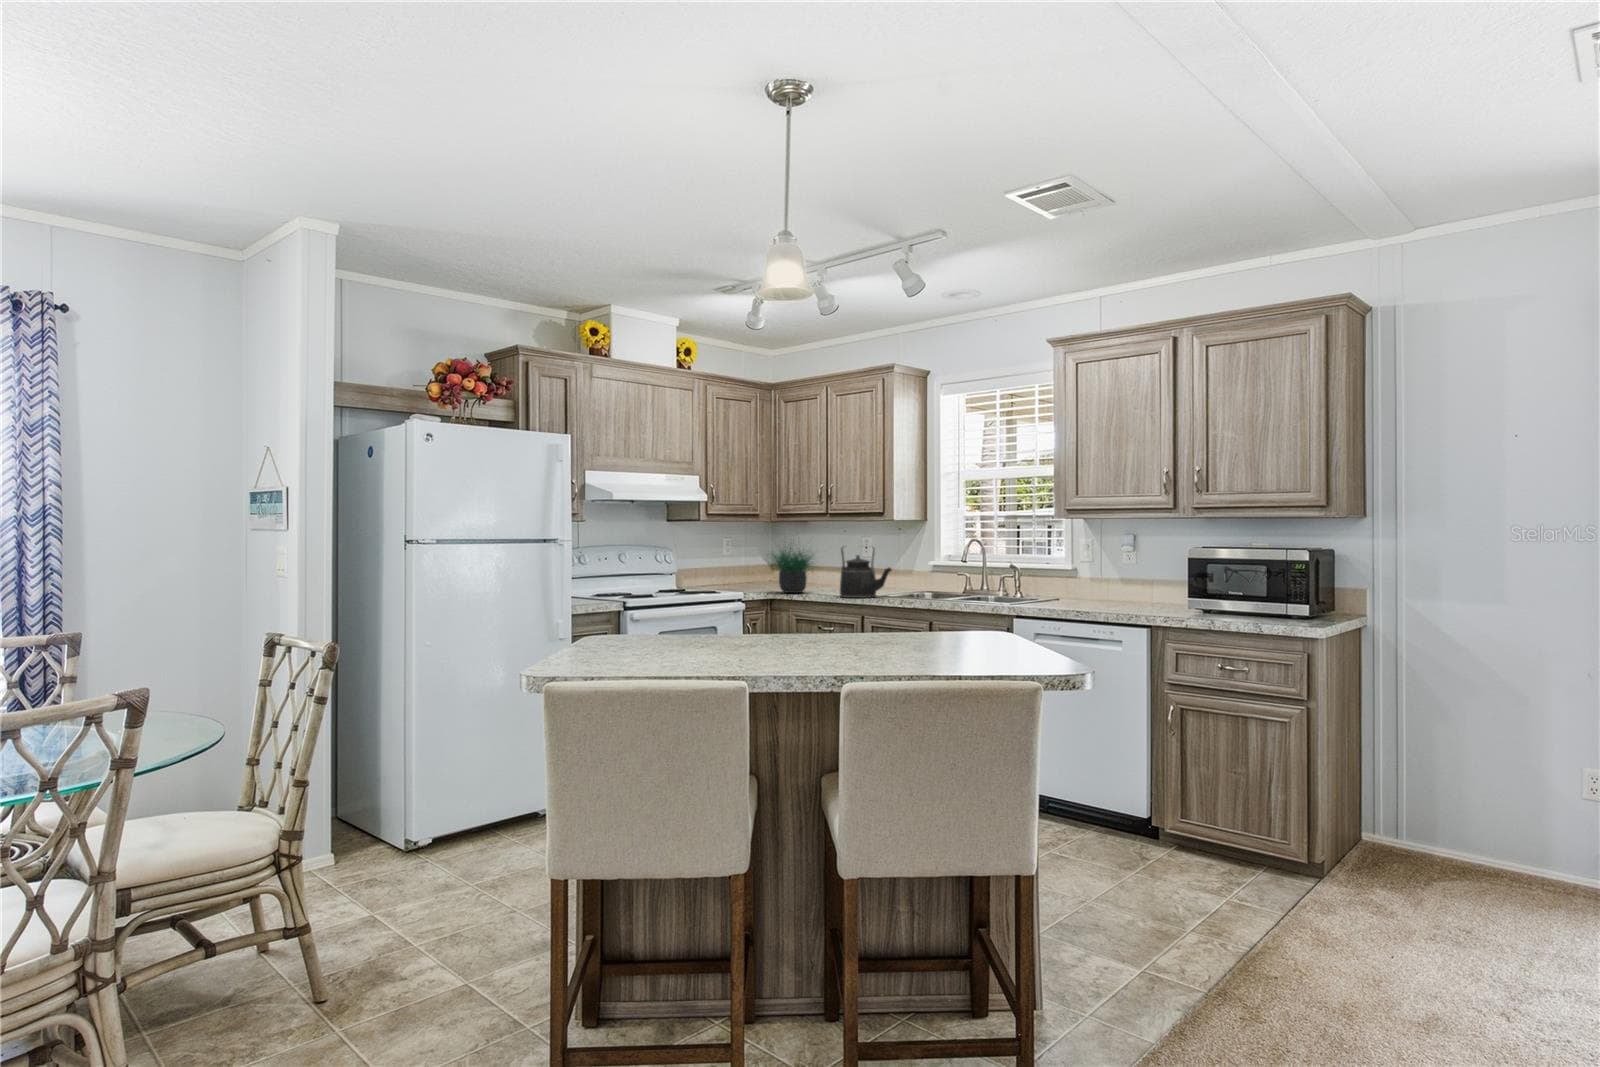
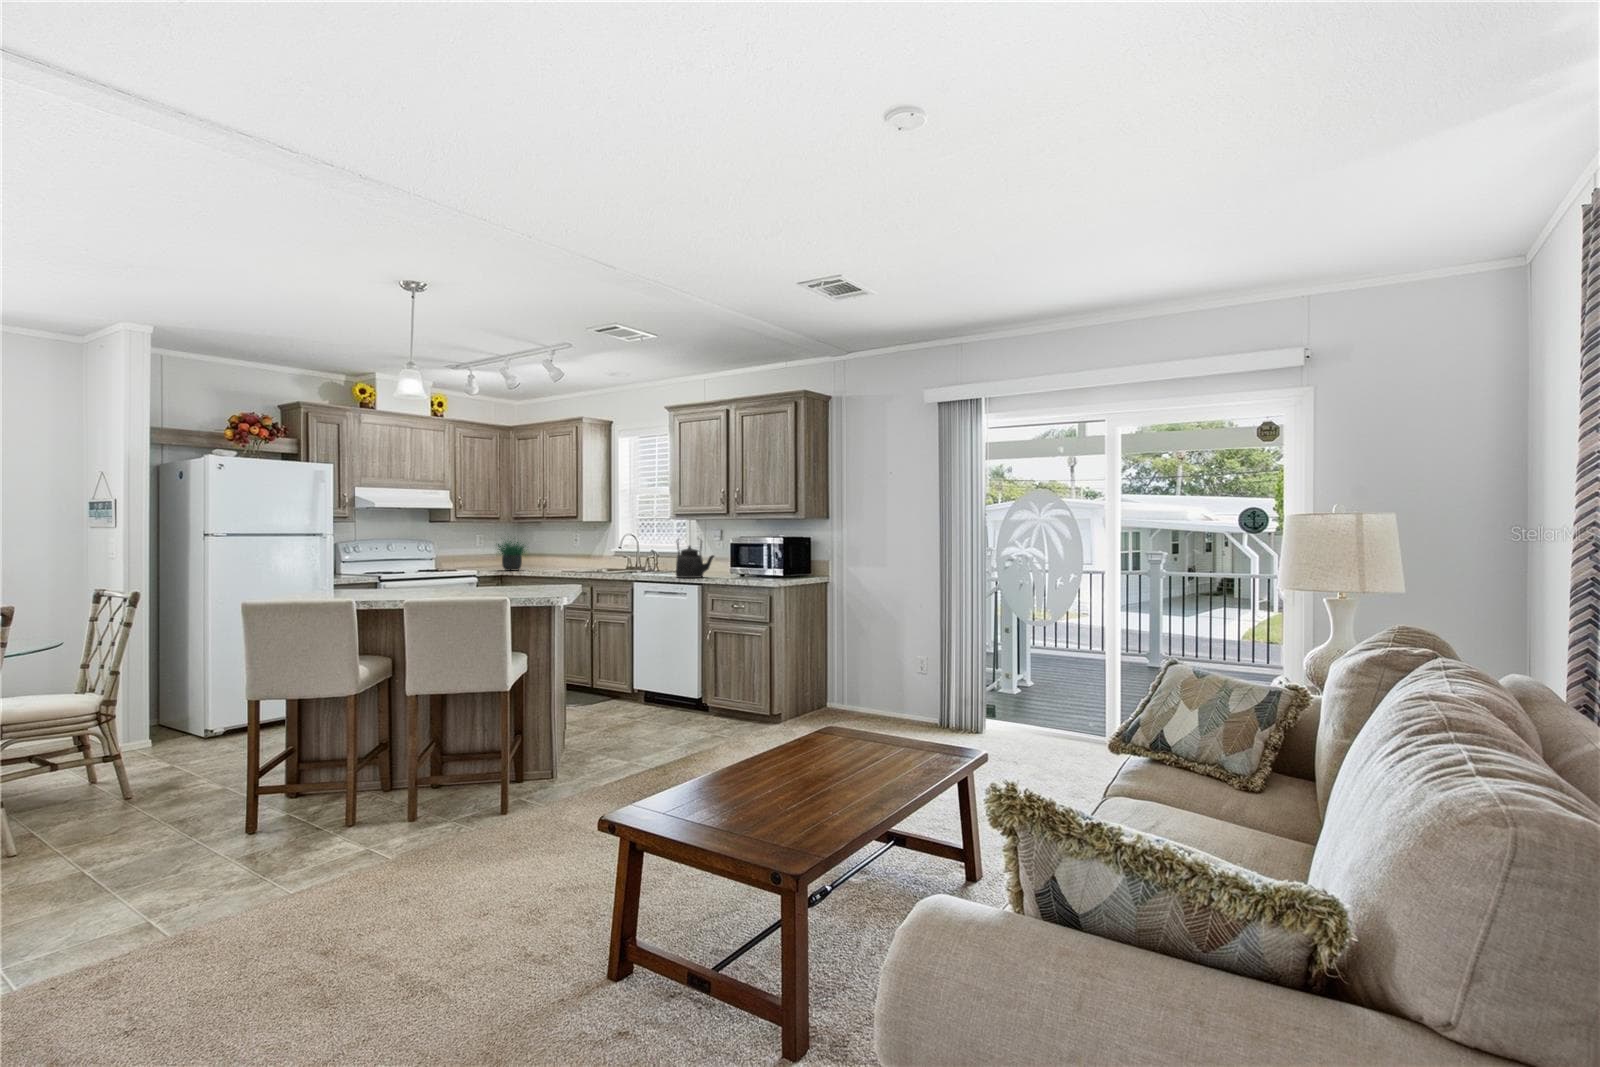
kettle: present [840,547,891,598] -> present [676,541,714,578]

